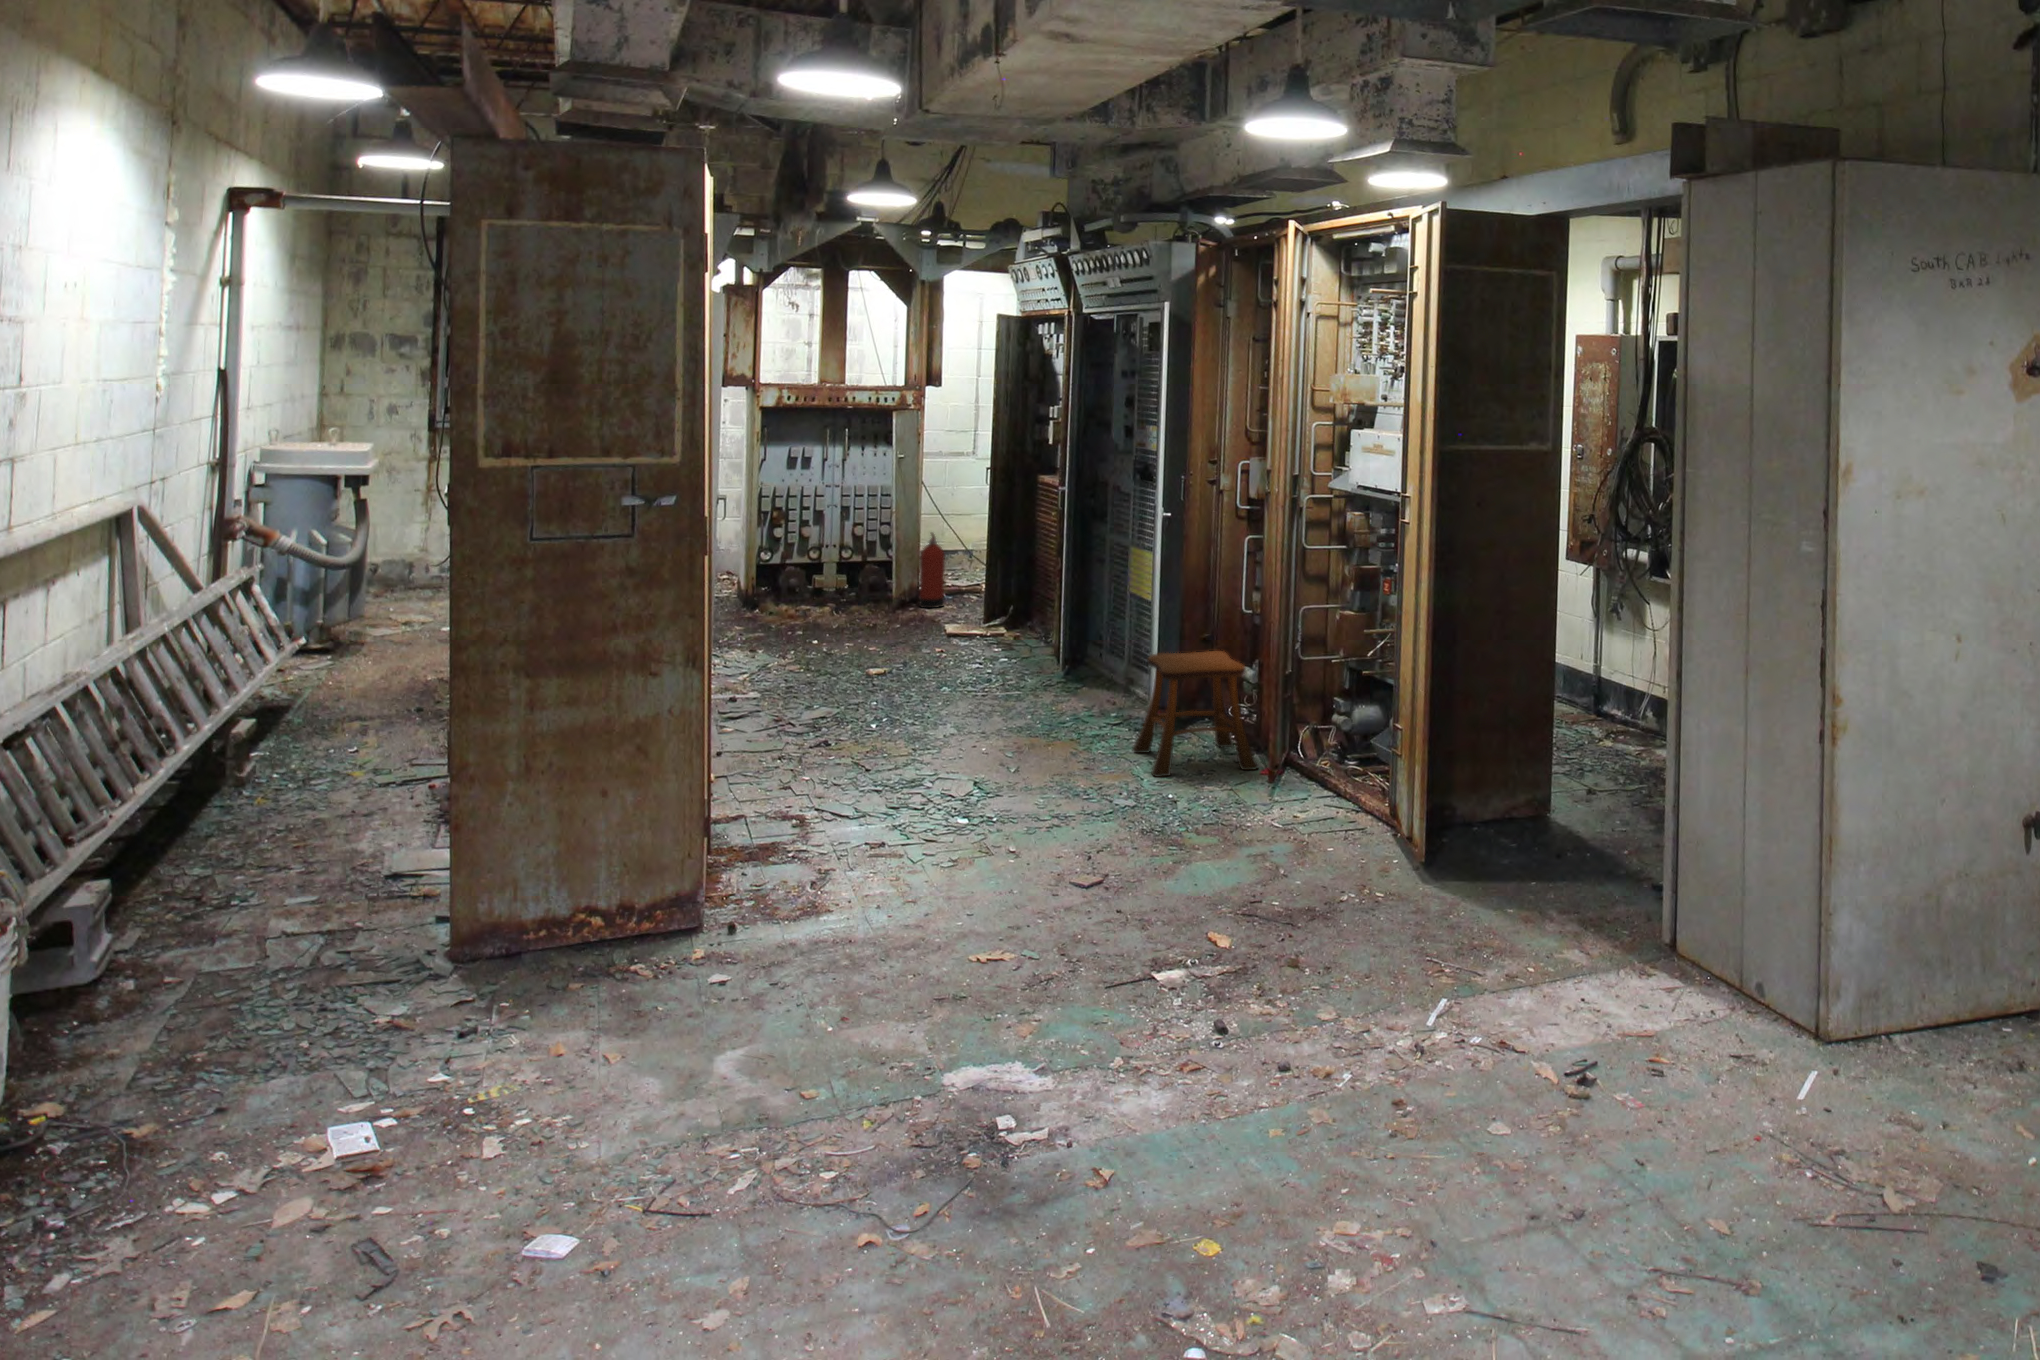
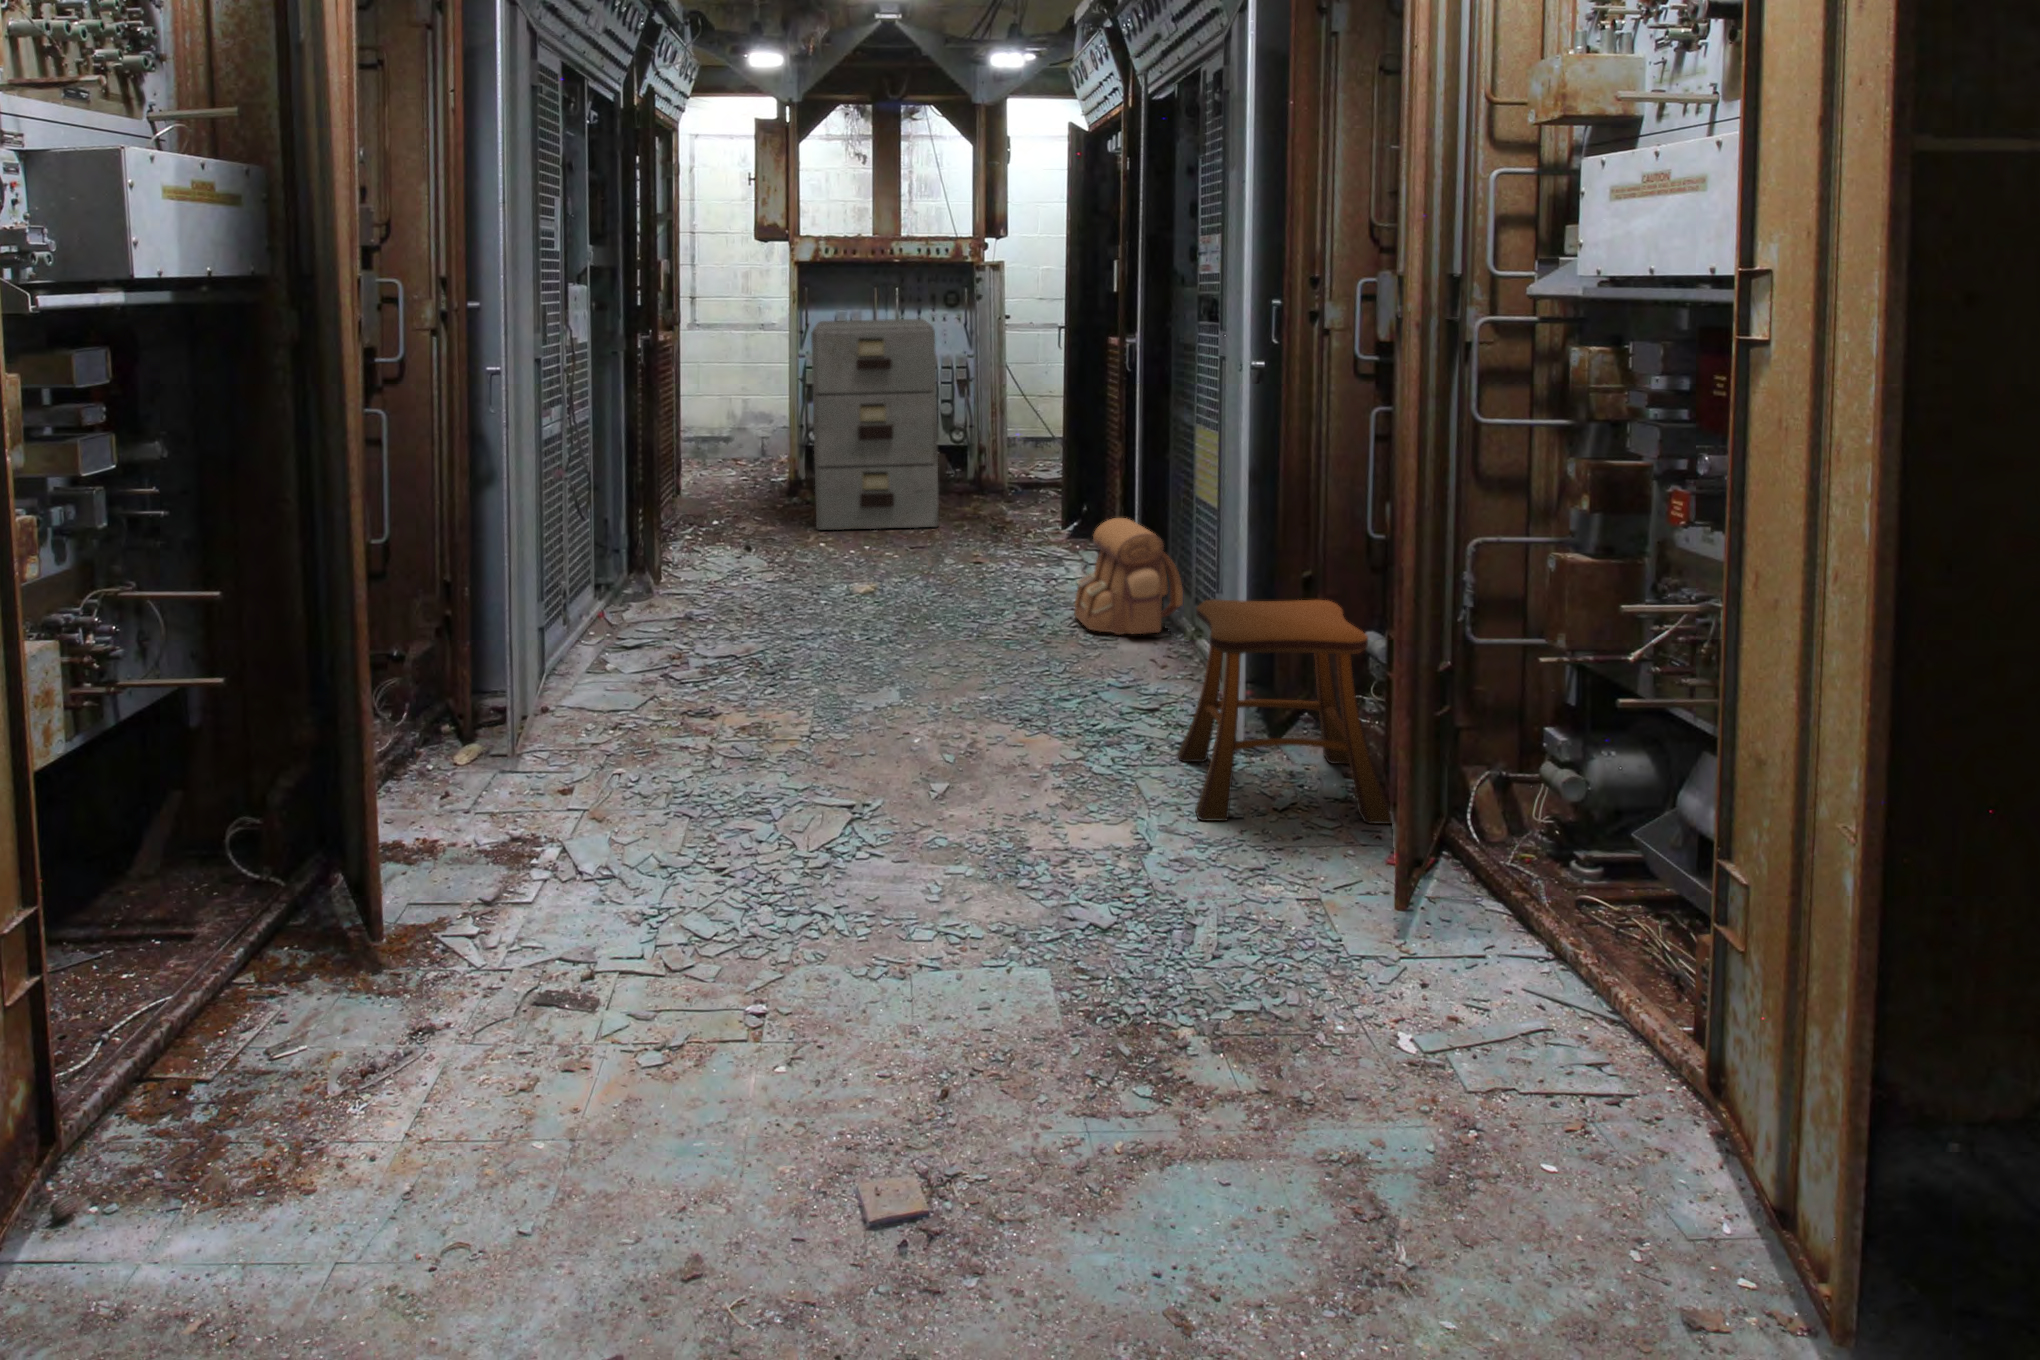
filing cabinet: none [771,455,896,635] -> present [811,319,939,530]
fire extinguisher: present [919,533,945,608] -> none [986,410,1016,502]
backpack: none [1034,612,1112,692] -> present [1074,518,1183,635]

